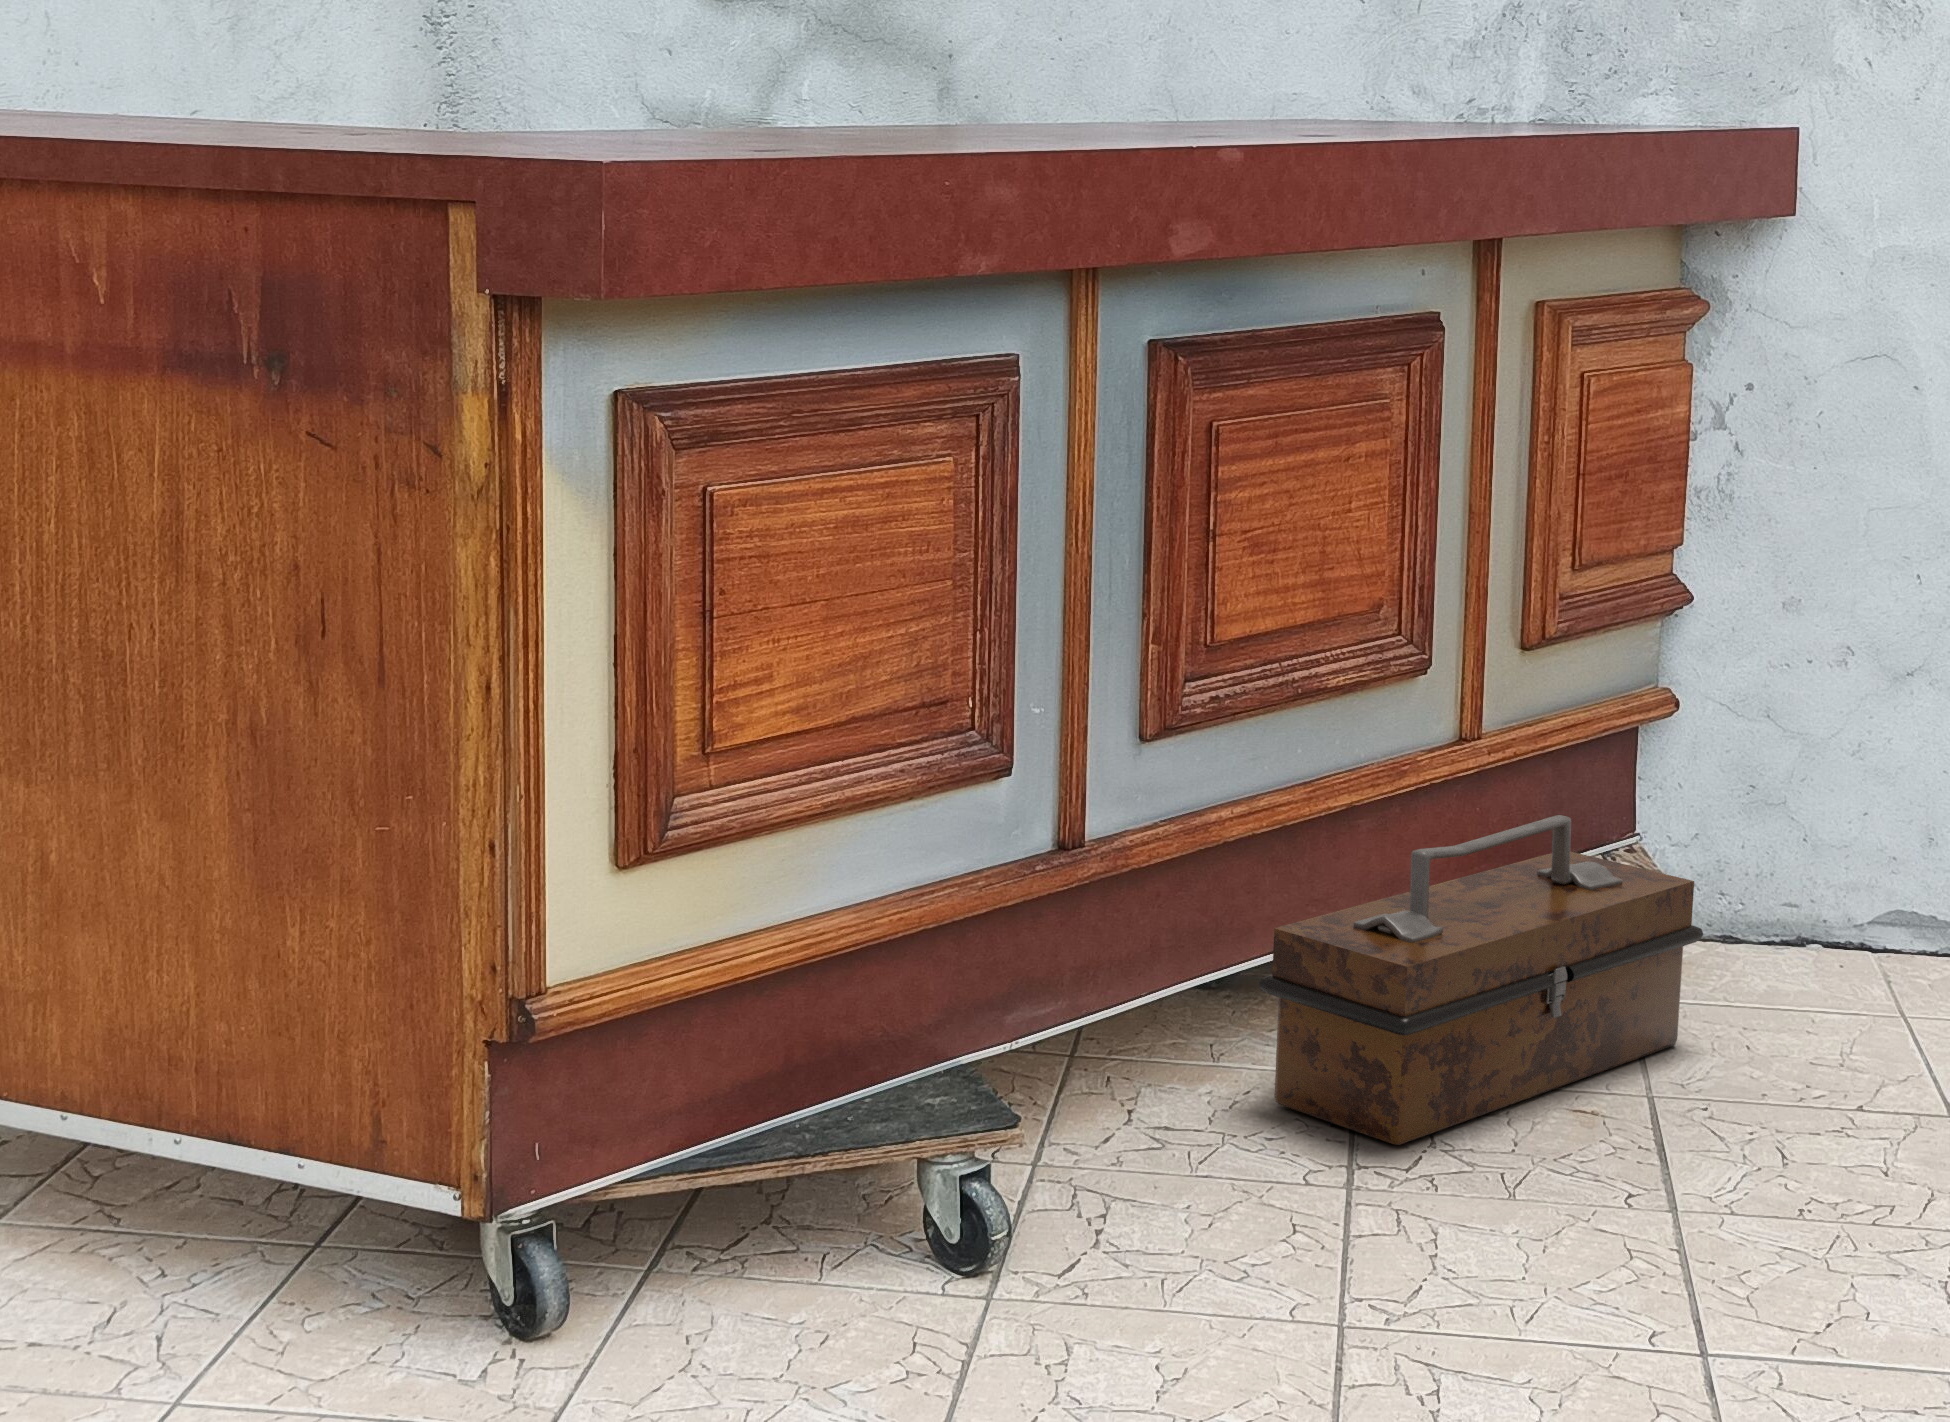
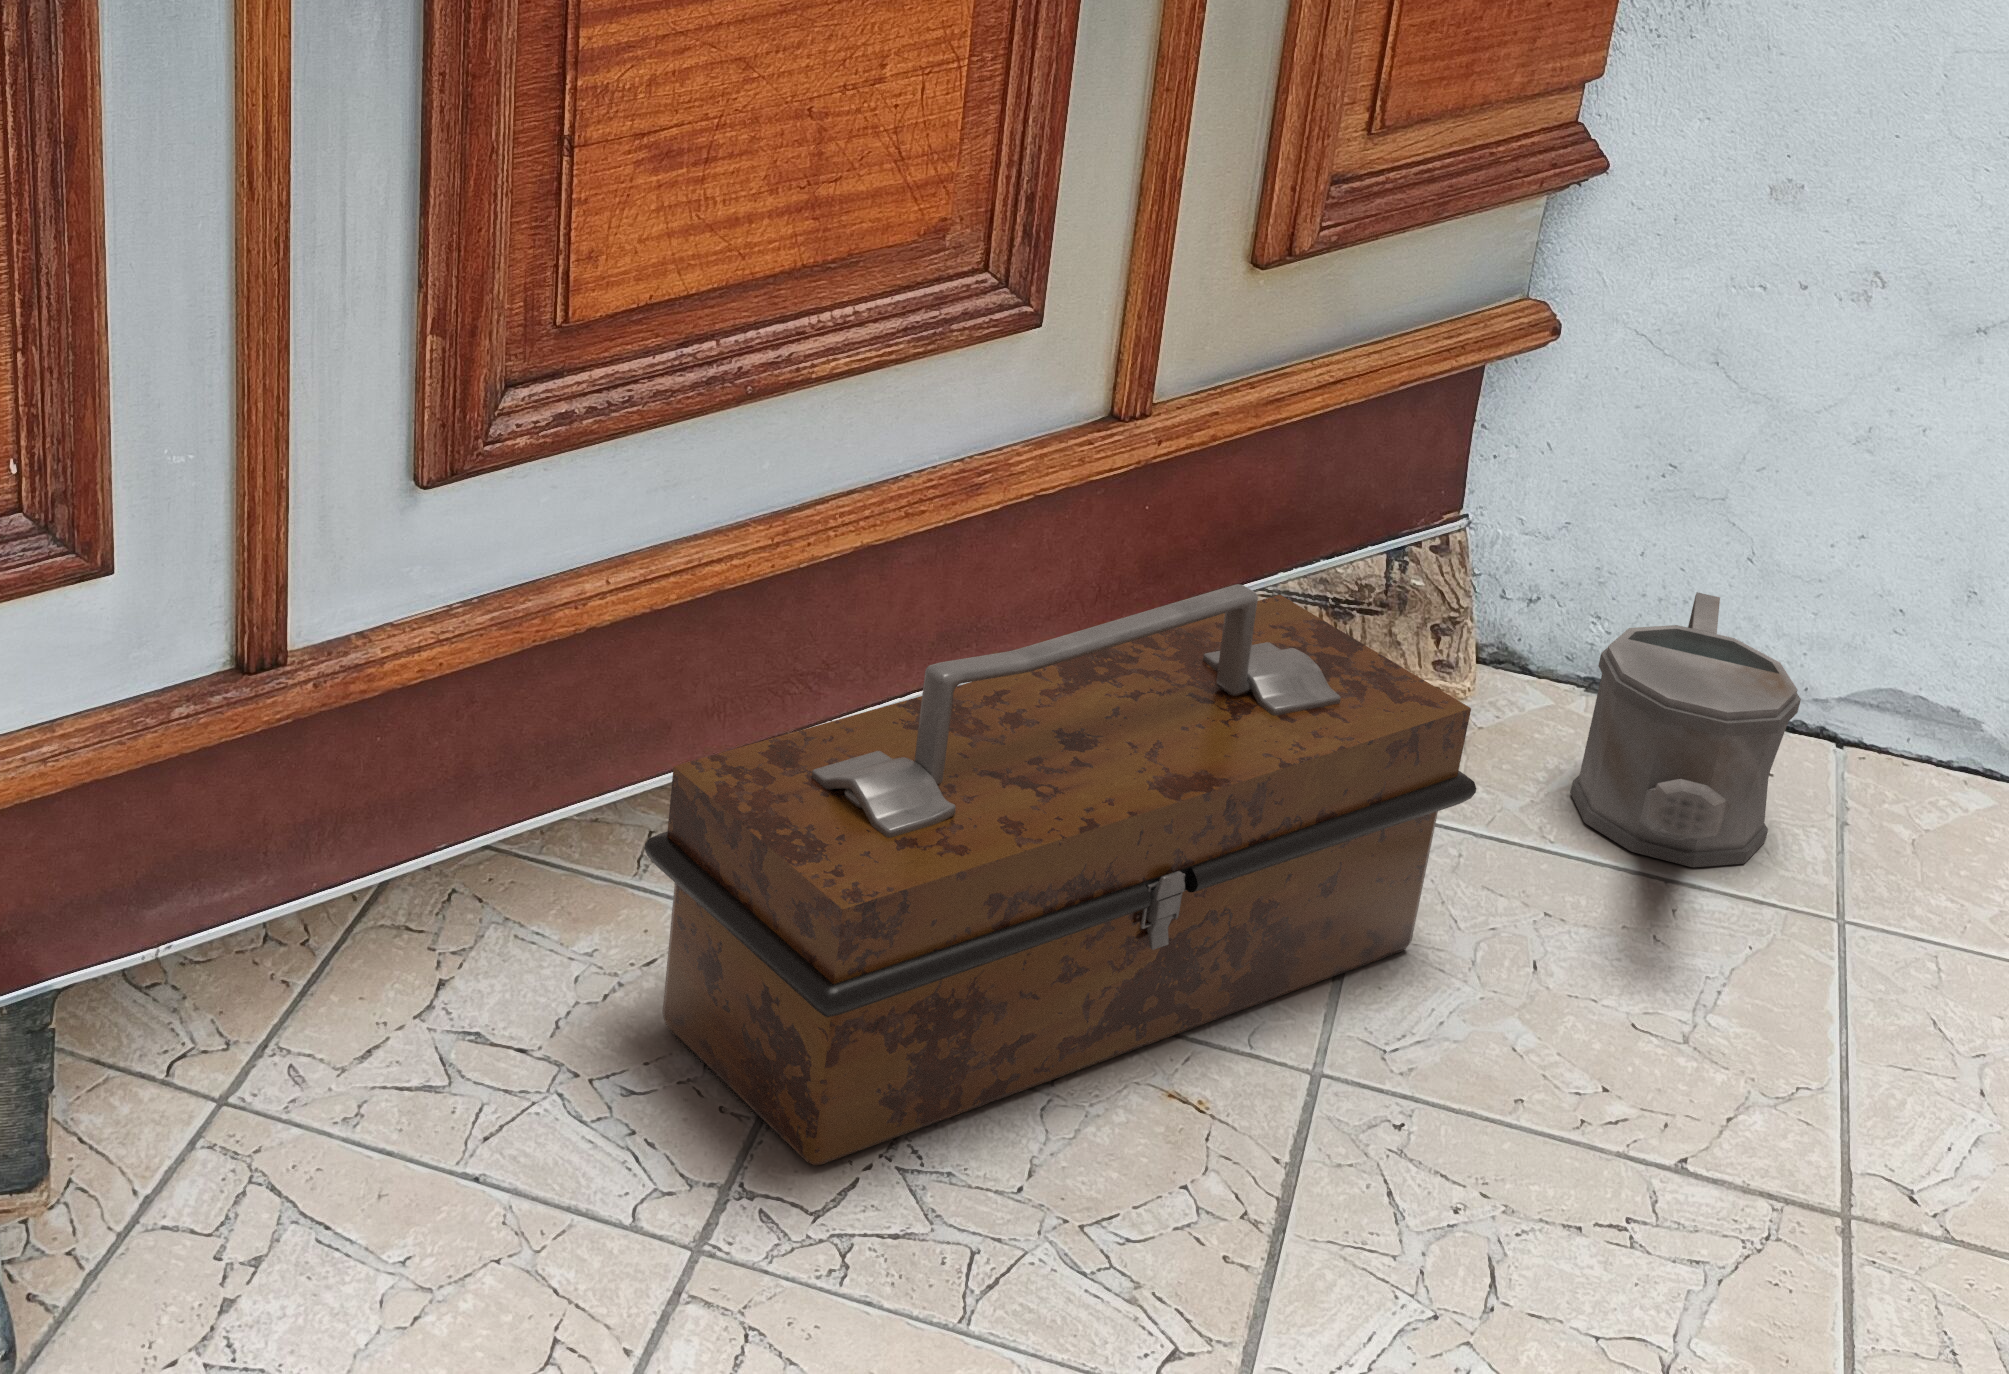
watering can: none [1734,858,1859,1003] -> present [1570,592,1801,867]

